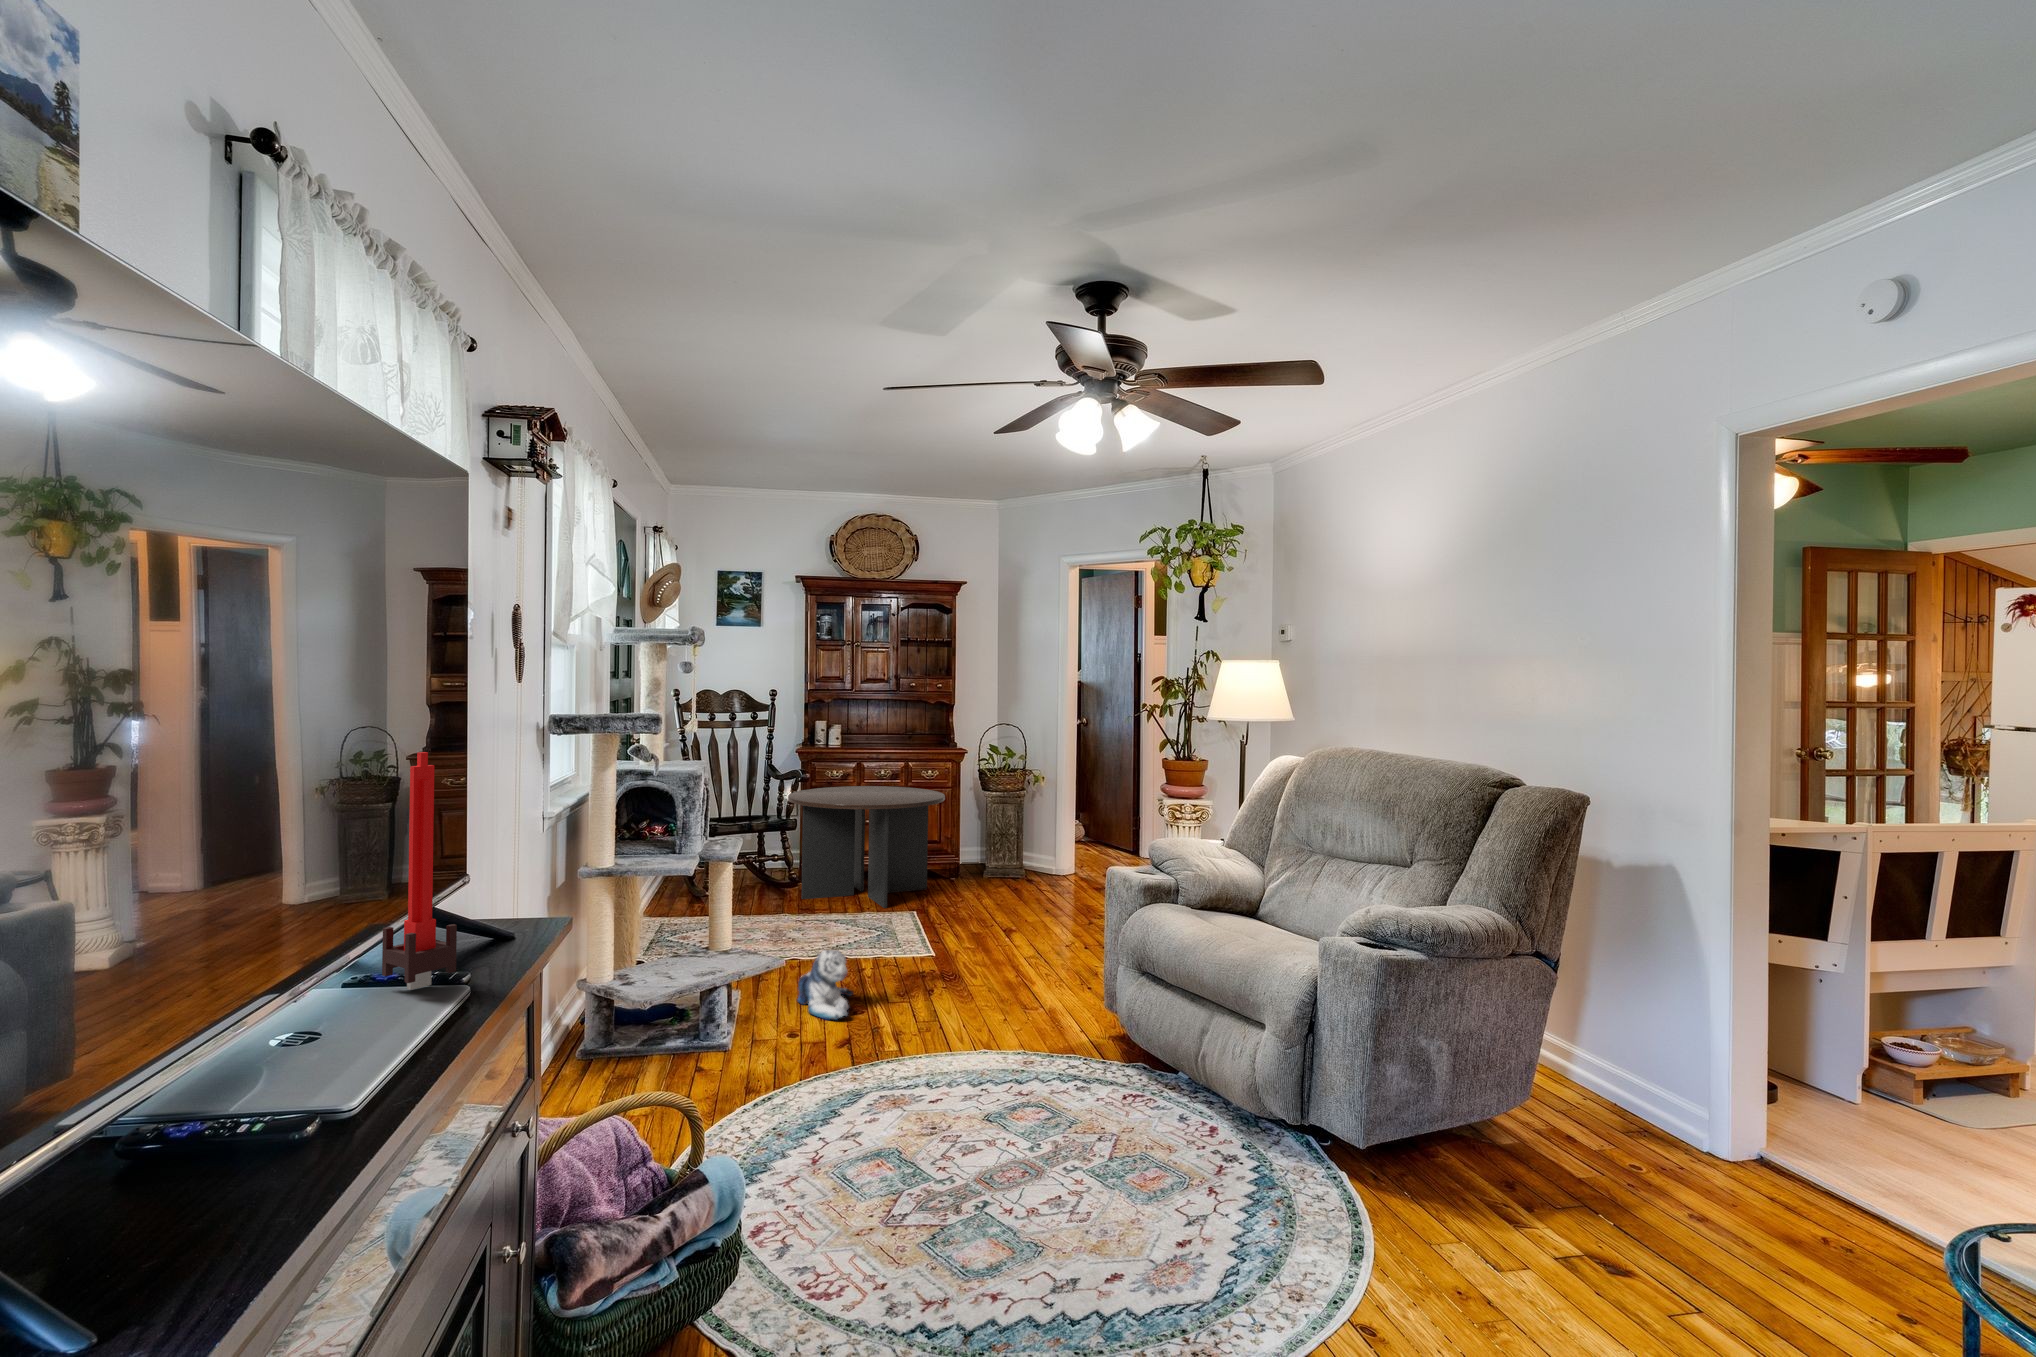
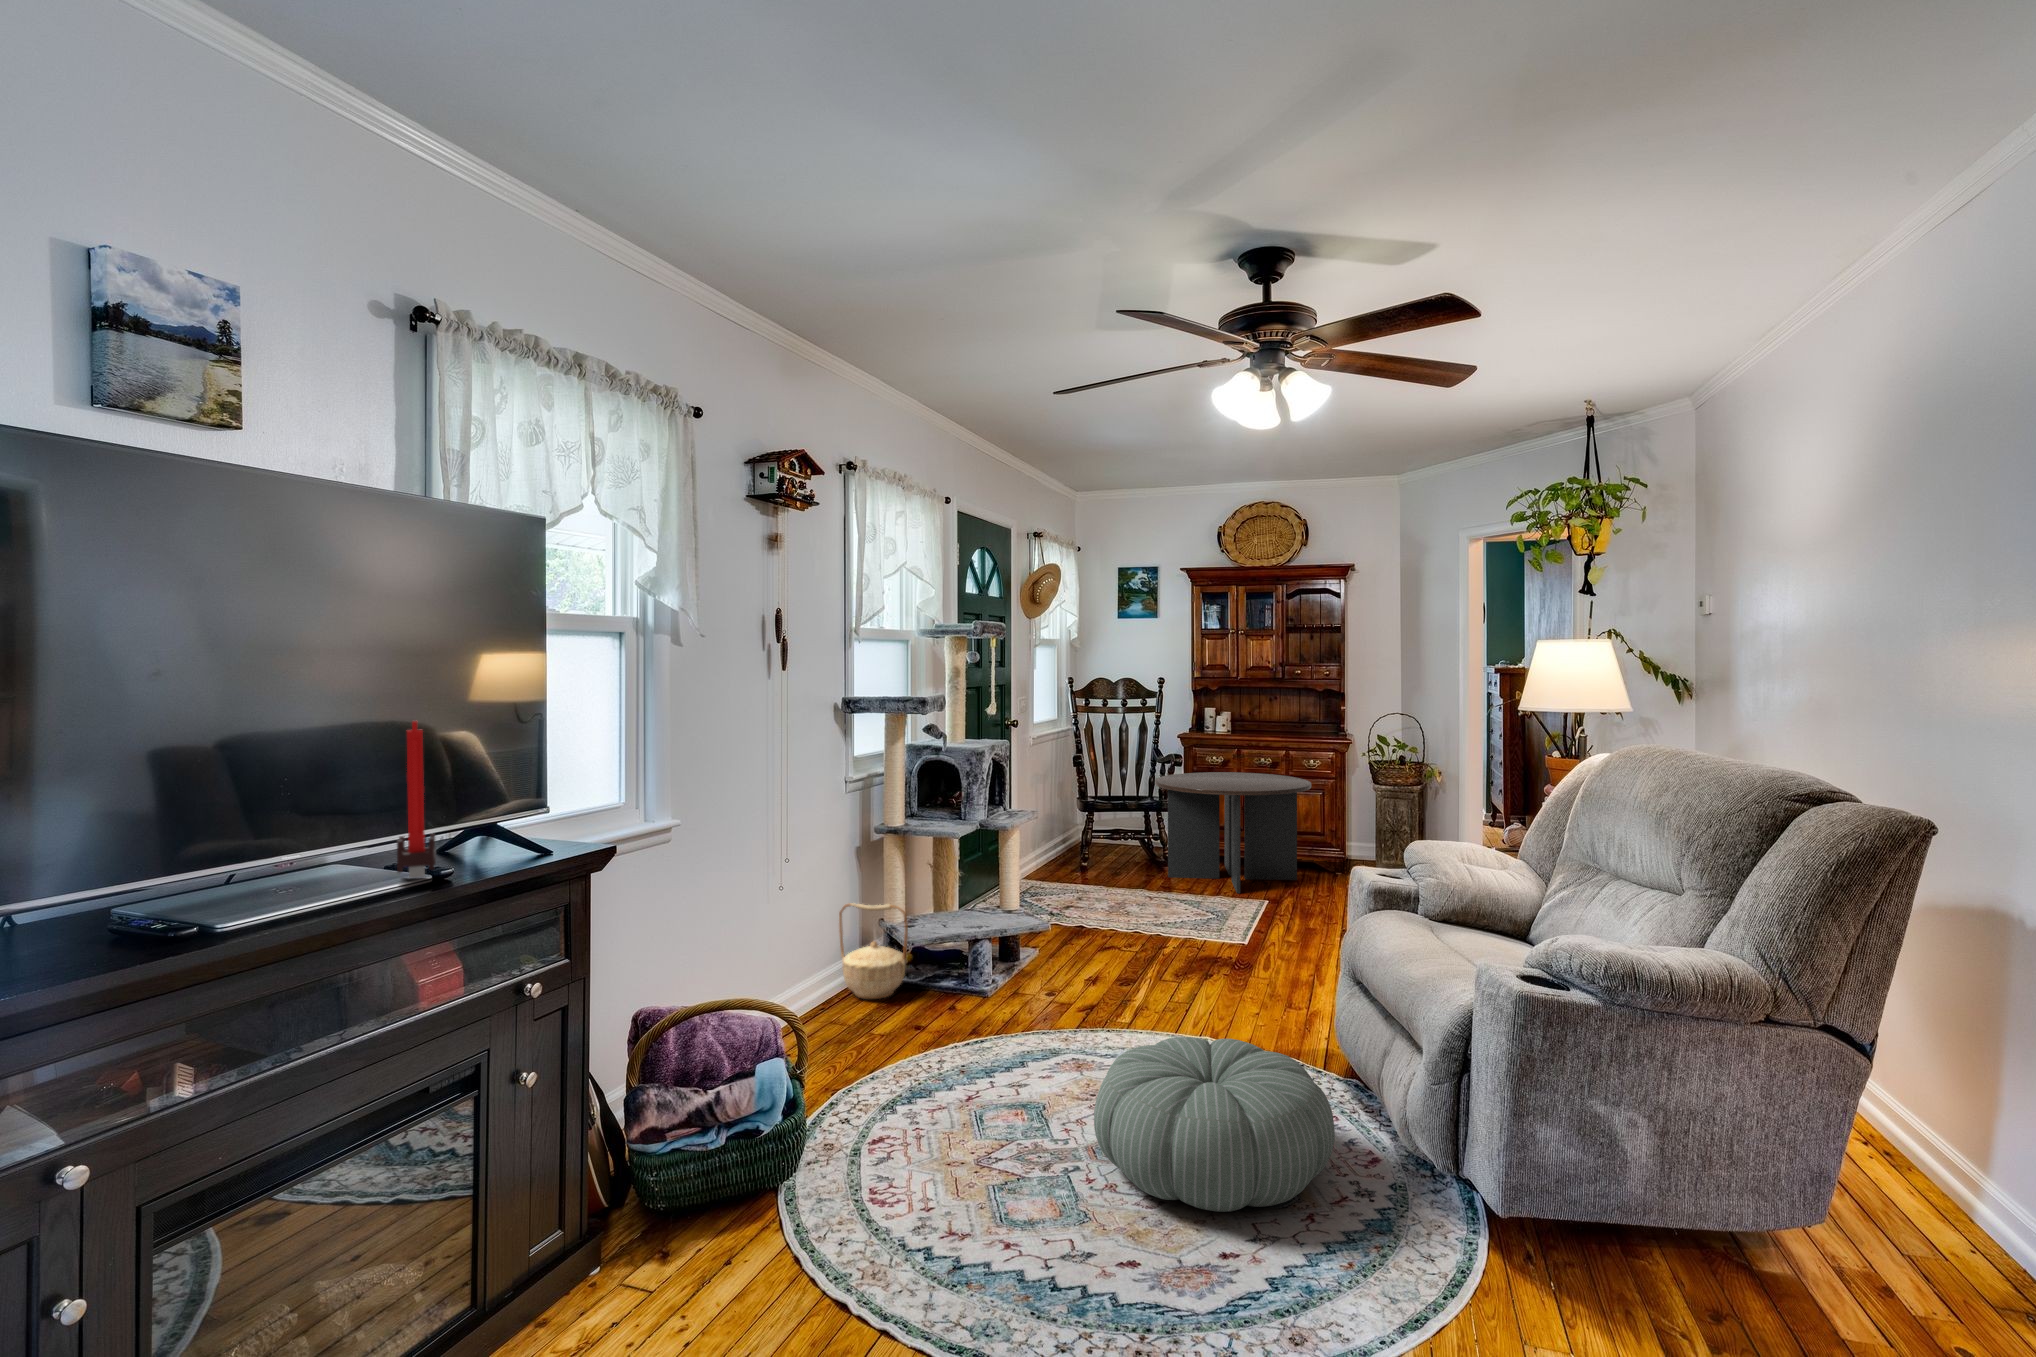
plush toy: present [797,950,853,1020] -> none [1078,921,1131,987]
basket: none [537,960,637,1080] -> present [839,903,908,999]
pouf: none [984,1043,1212,1209] -> present [1094,1037,1335,1212]

